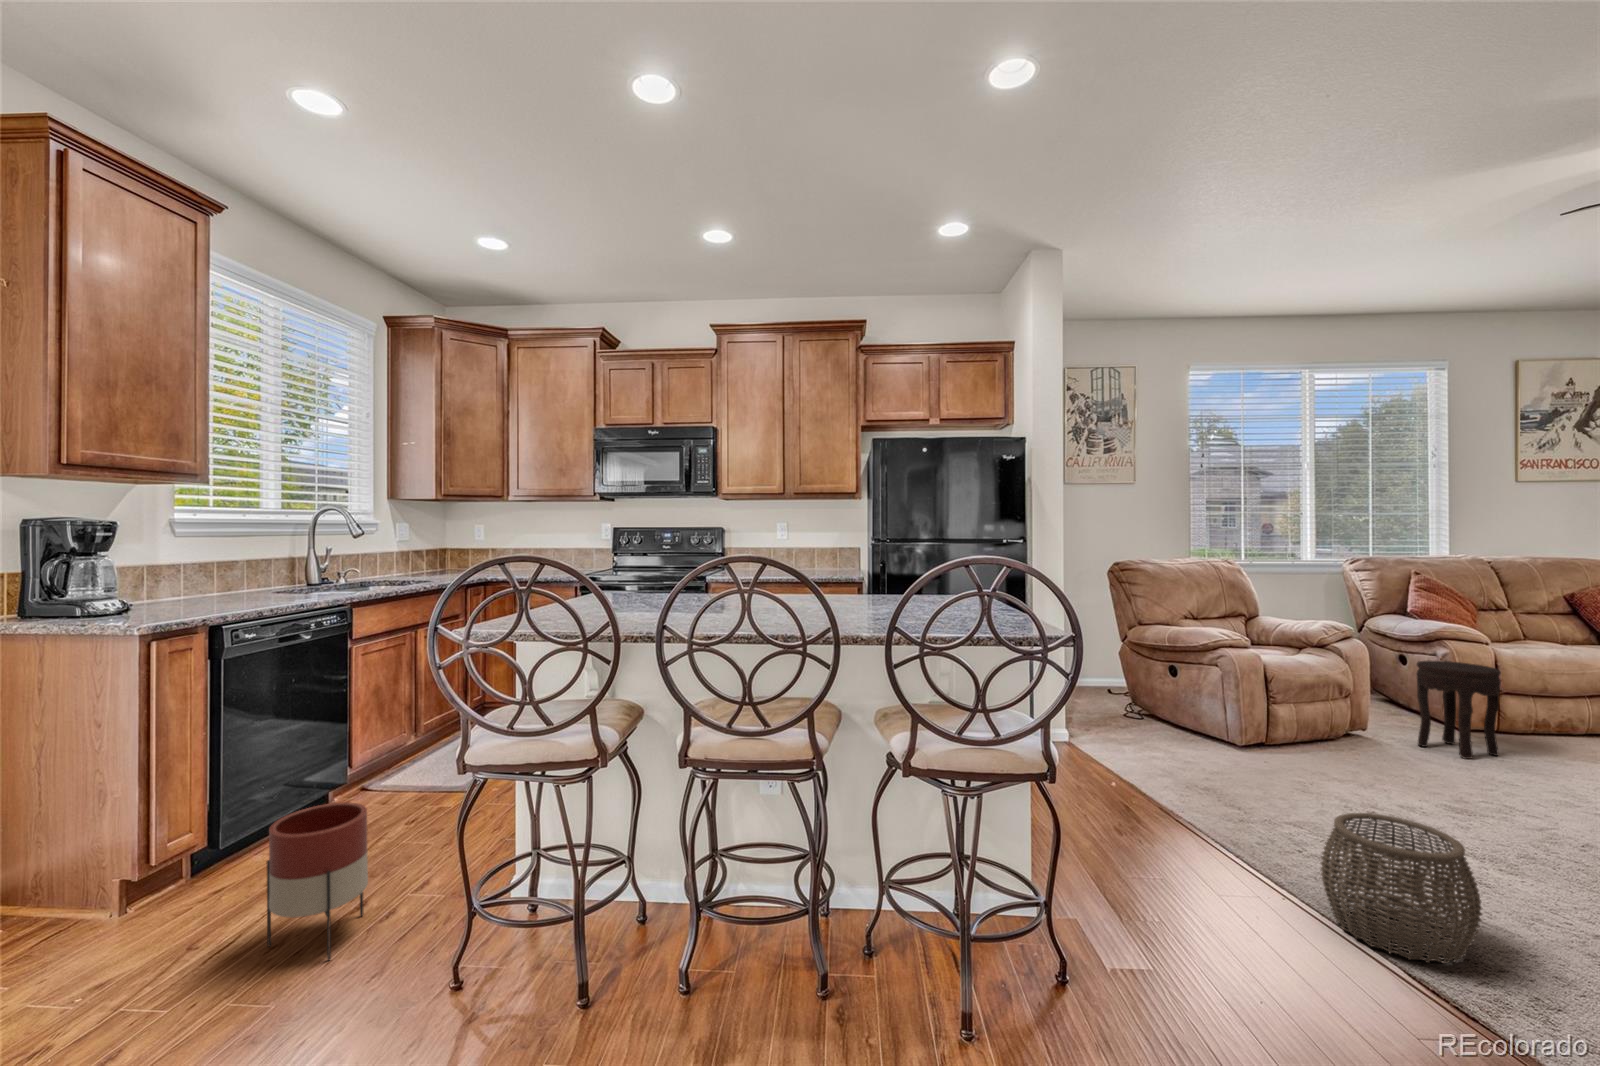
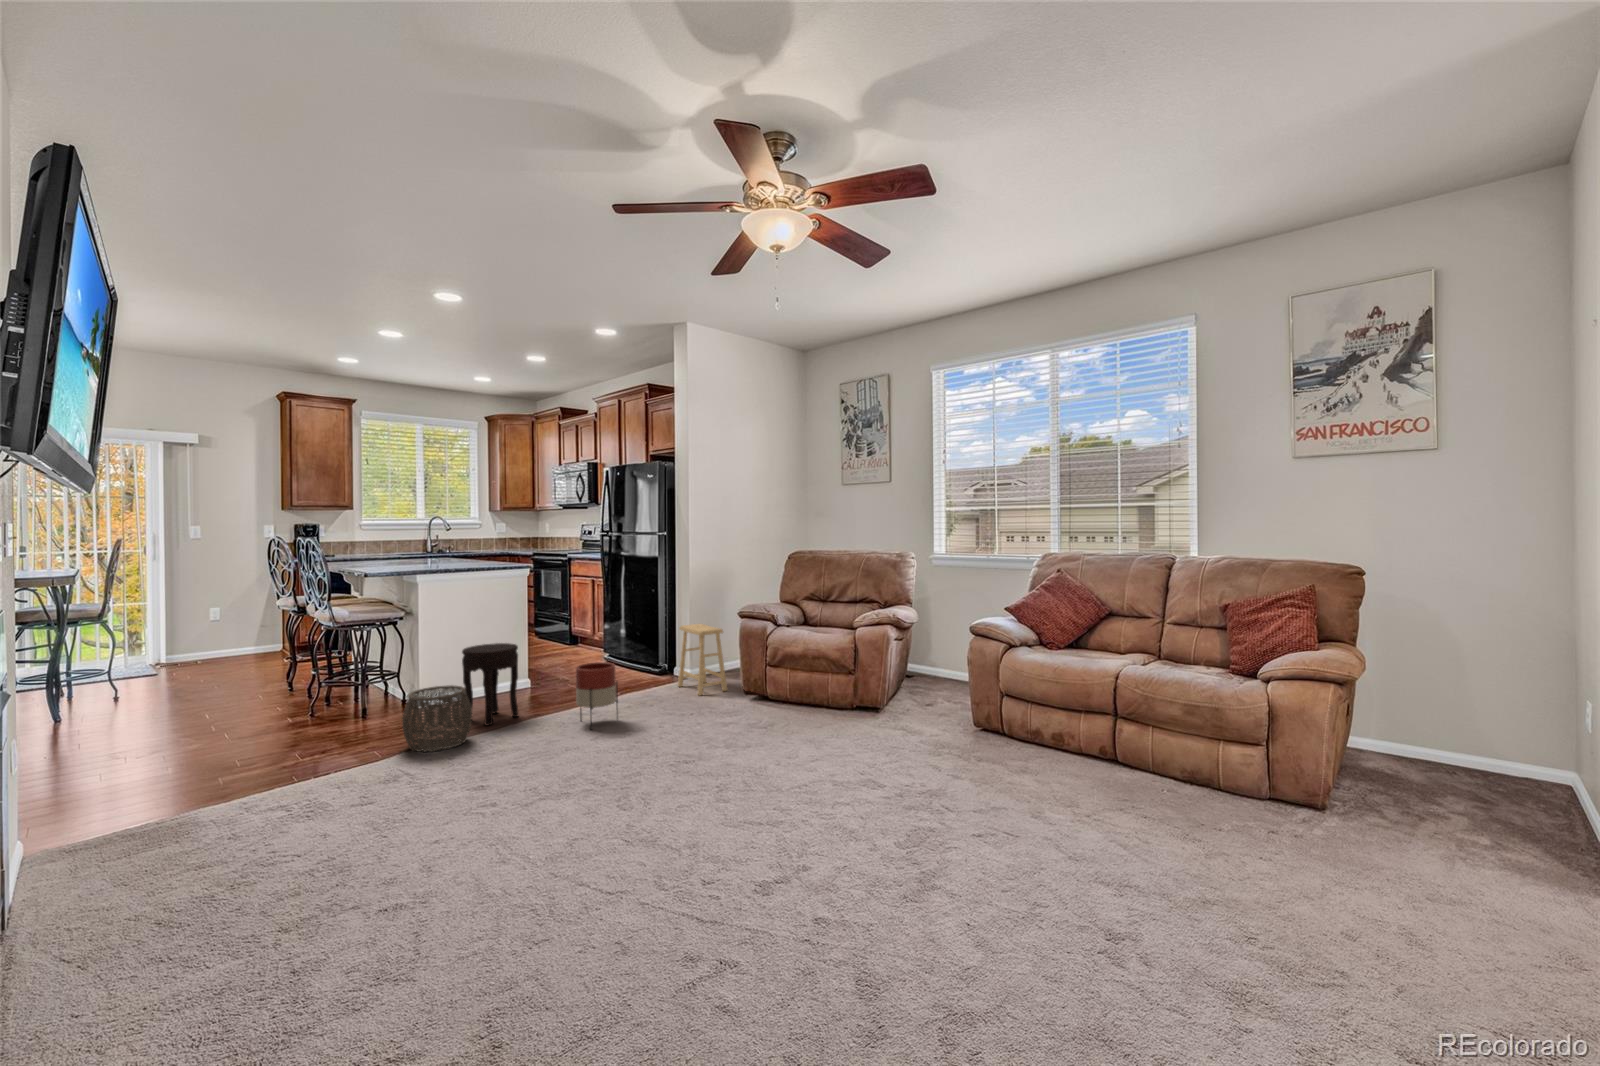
footstool: none [1099,657,1178,752] -> present [678,624,727,696]
side table: present [1416,661,1501,759] -> present [462,643,519,726]
planter: present [267,802,368,960] -> present [576,662,618,728]

